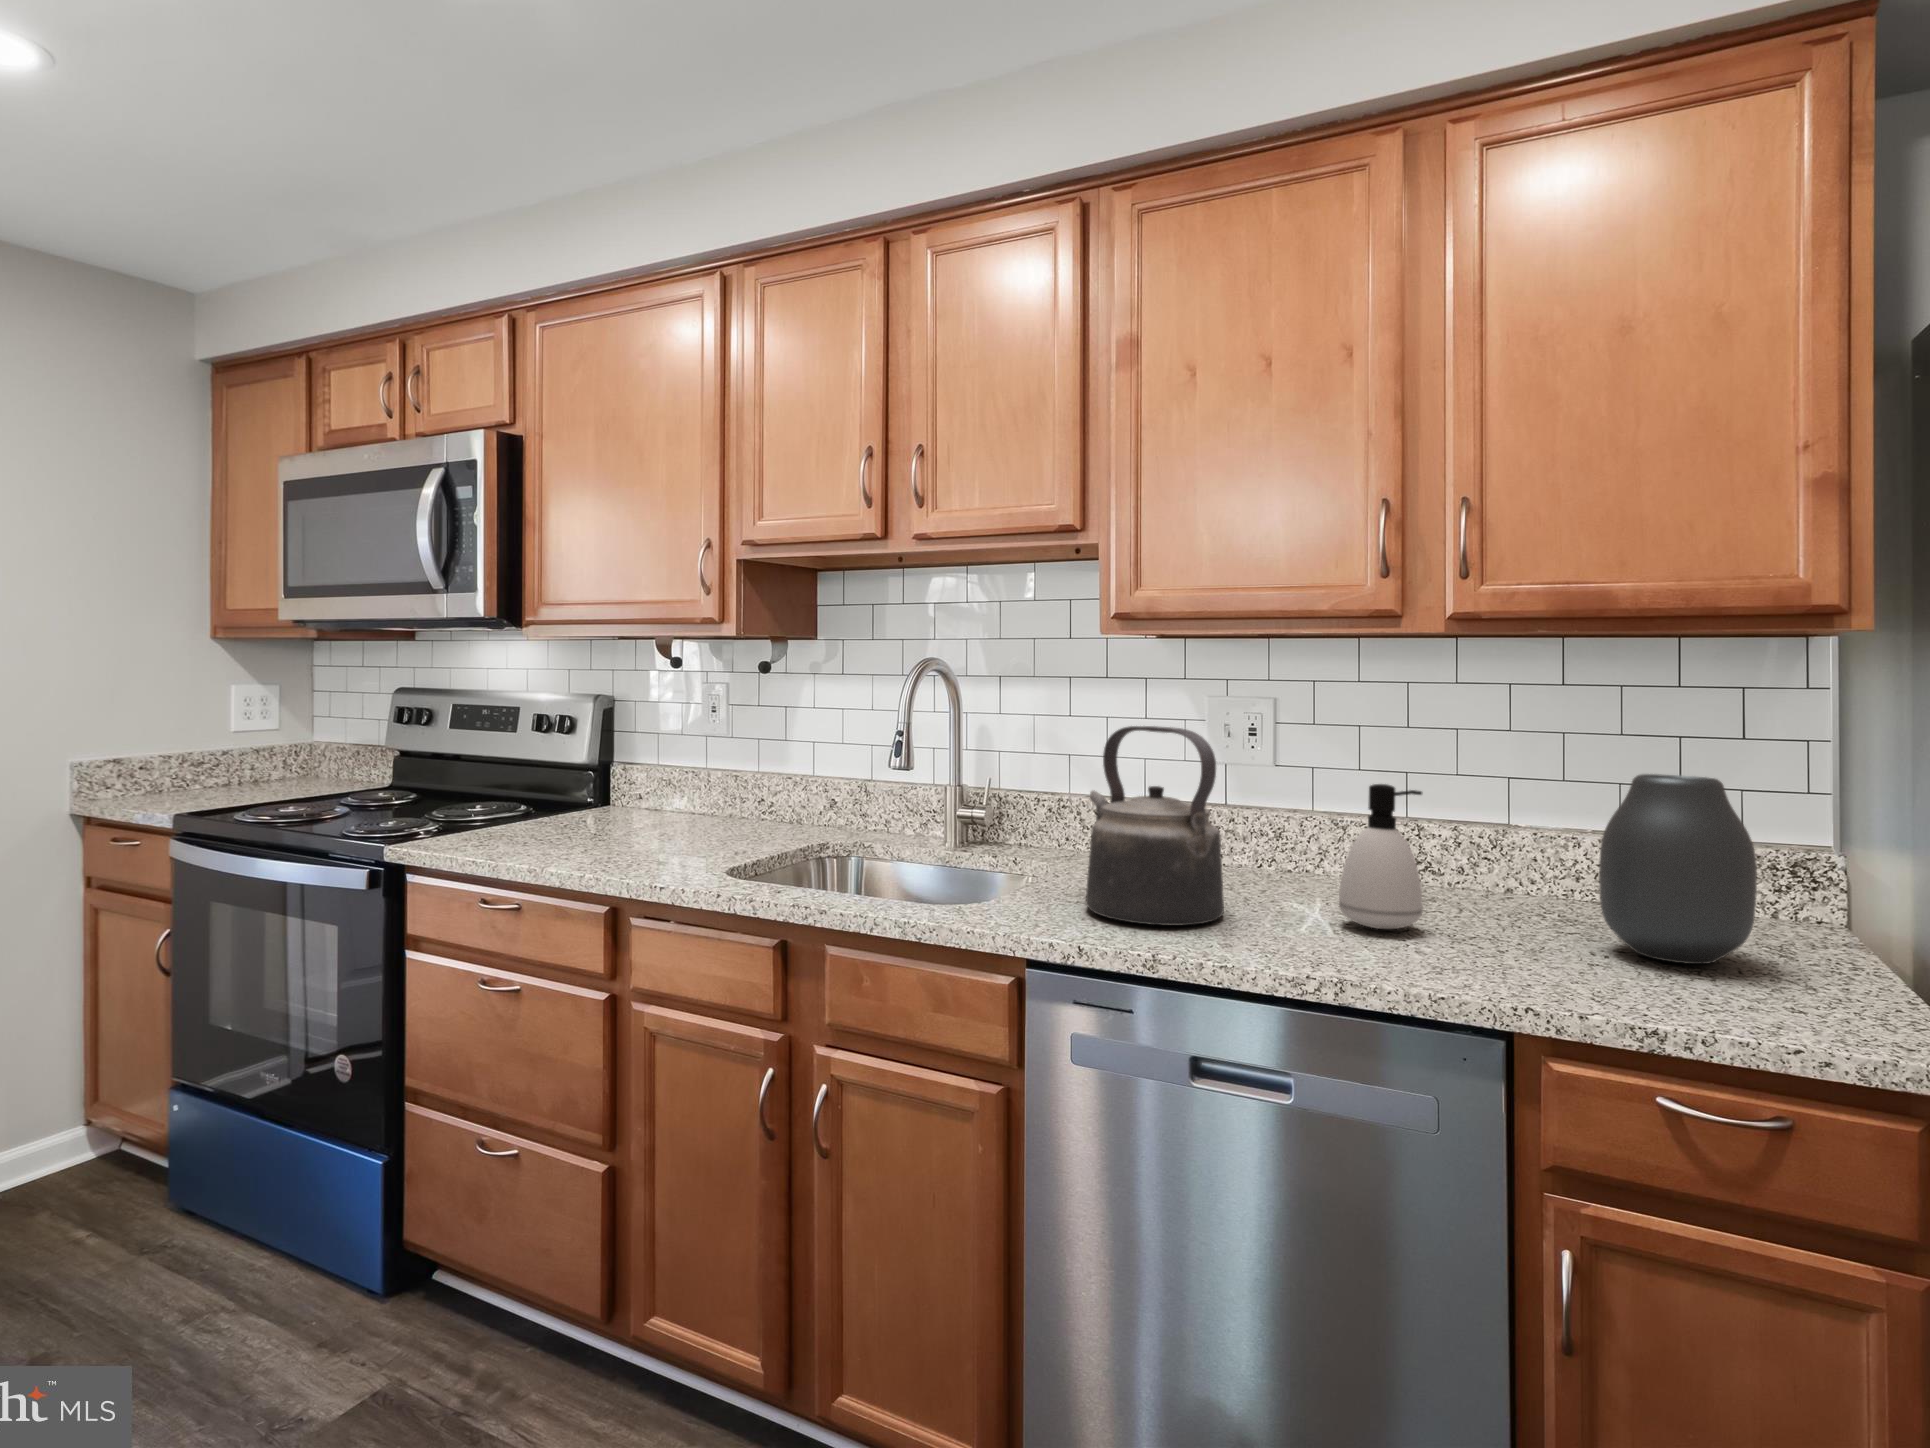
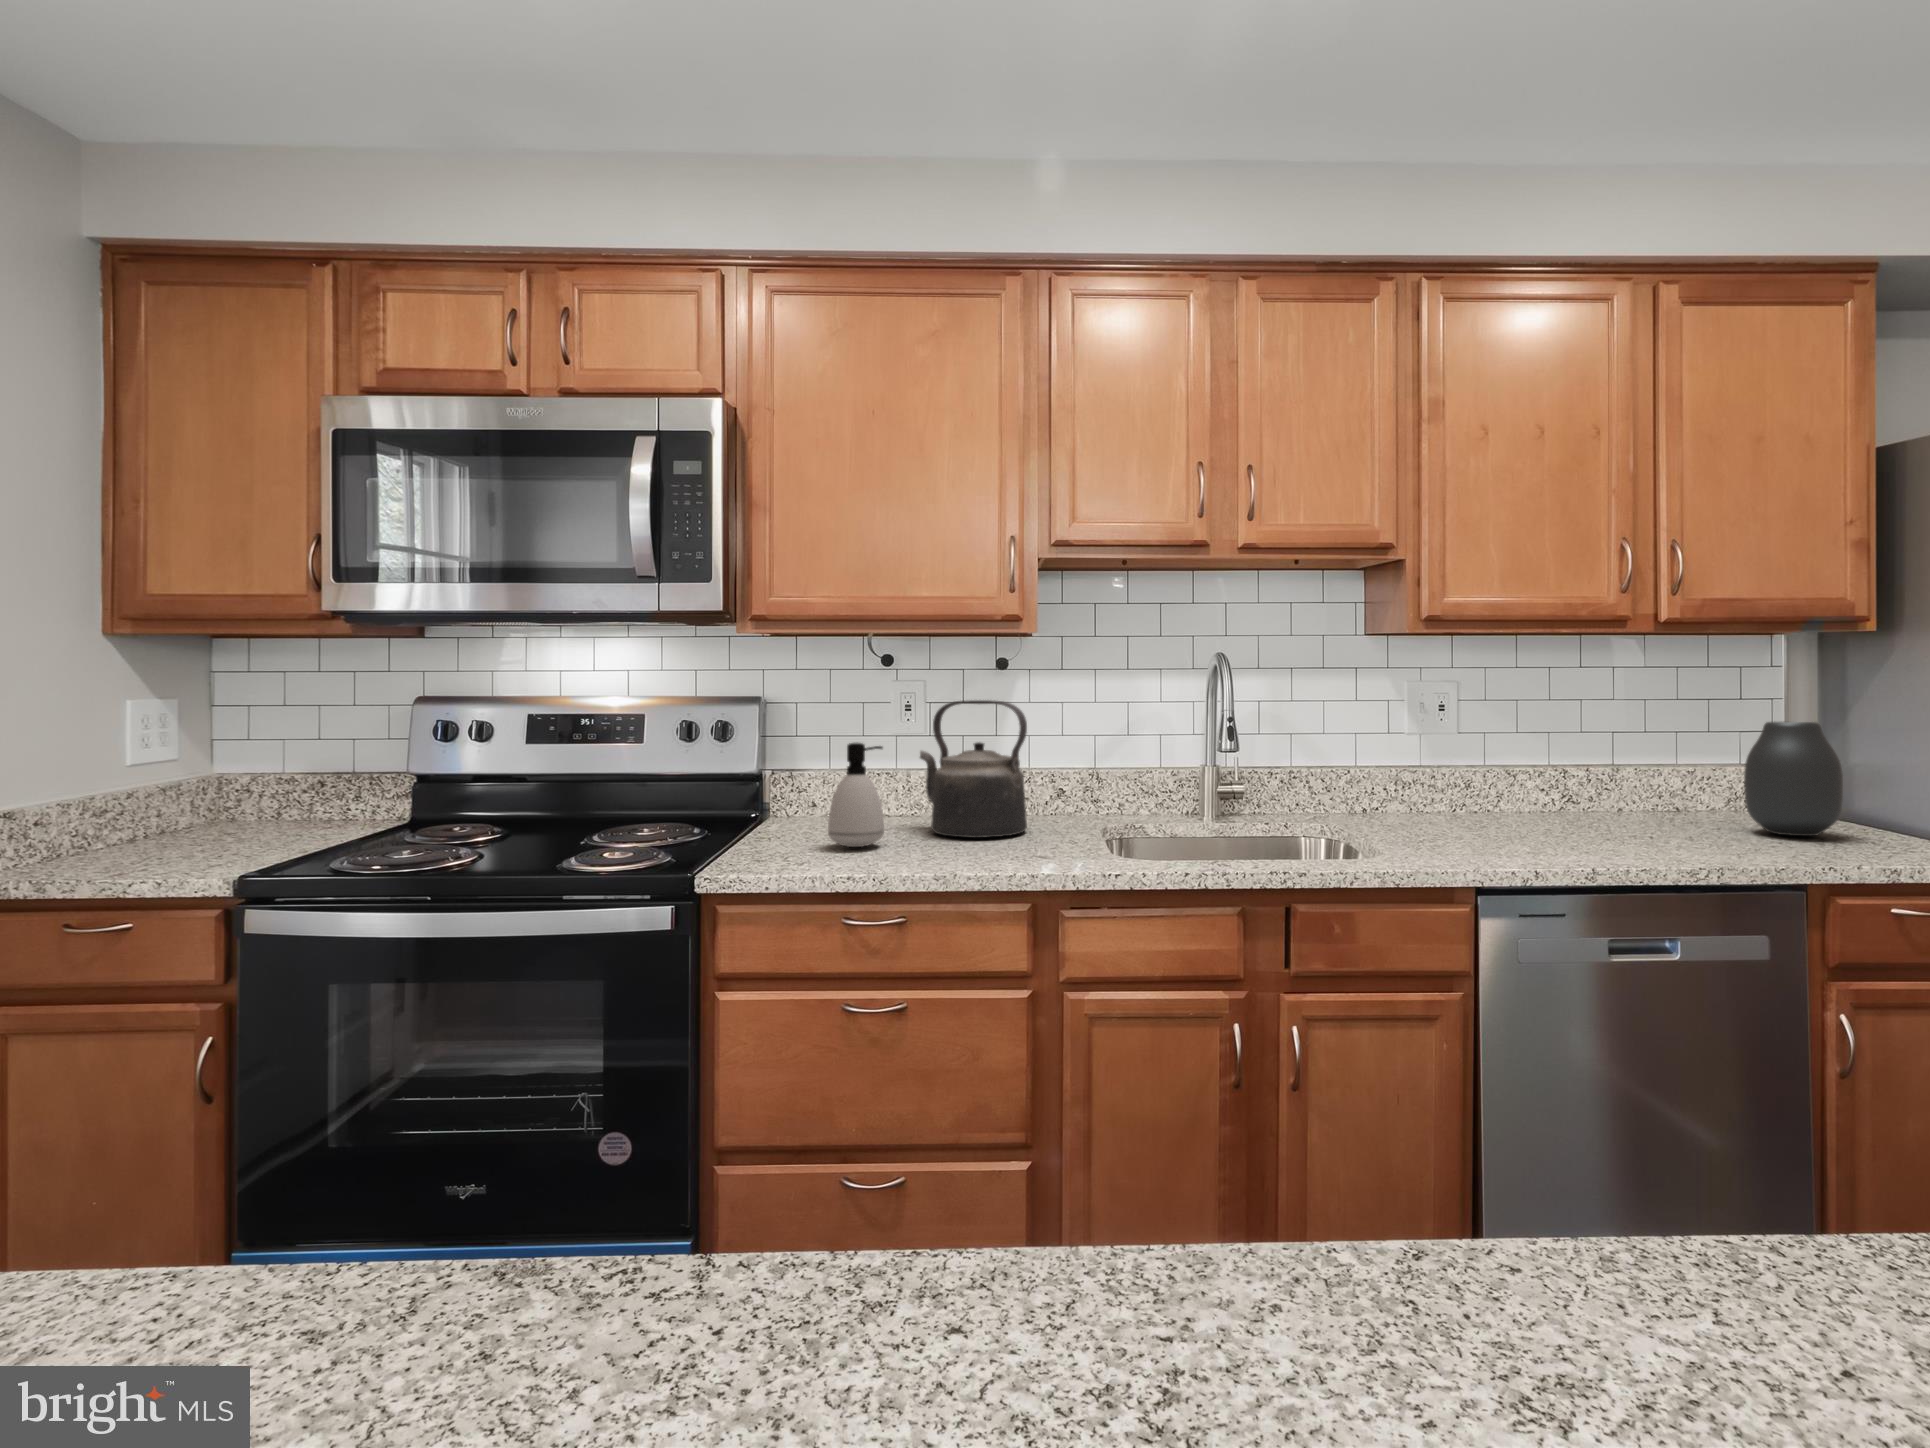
kettle: present [1086,726,1224,926] -> present [920,700,1027,838]
soap dispenser: present [1339,784,1423,929] -> present [828,743,884,847]

